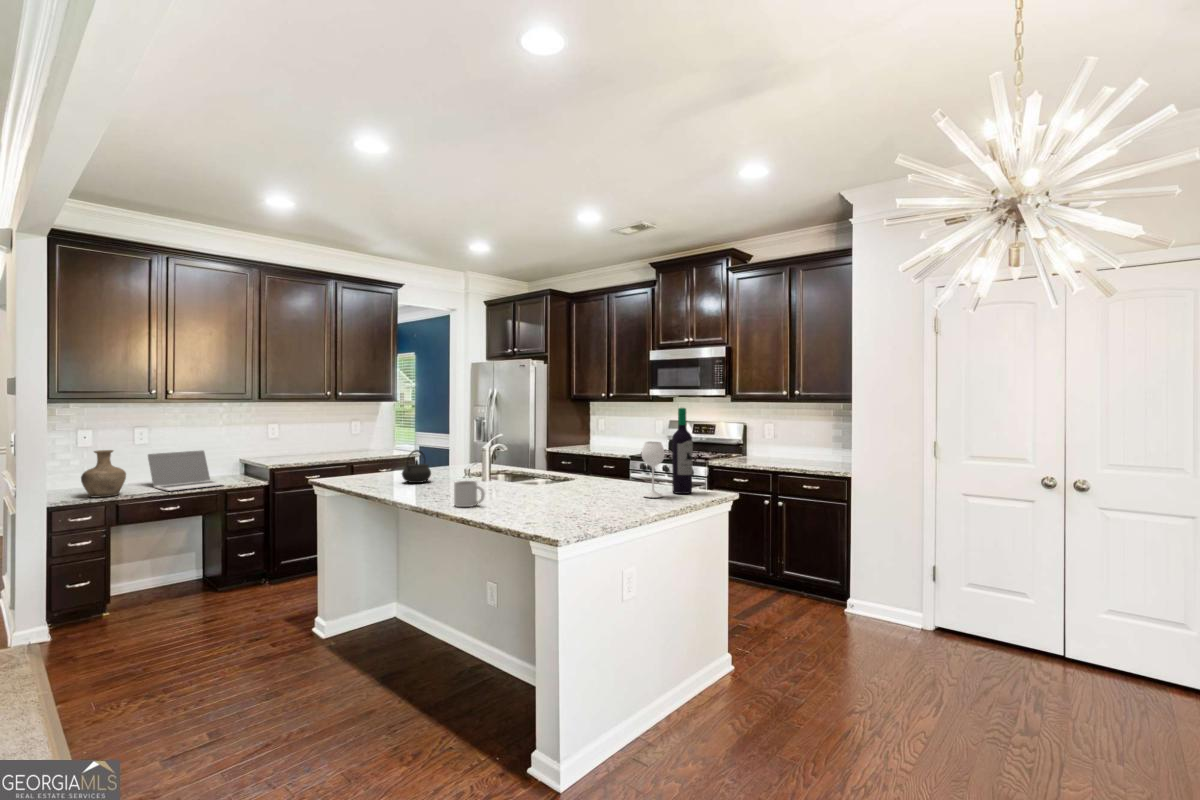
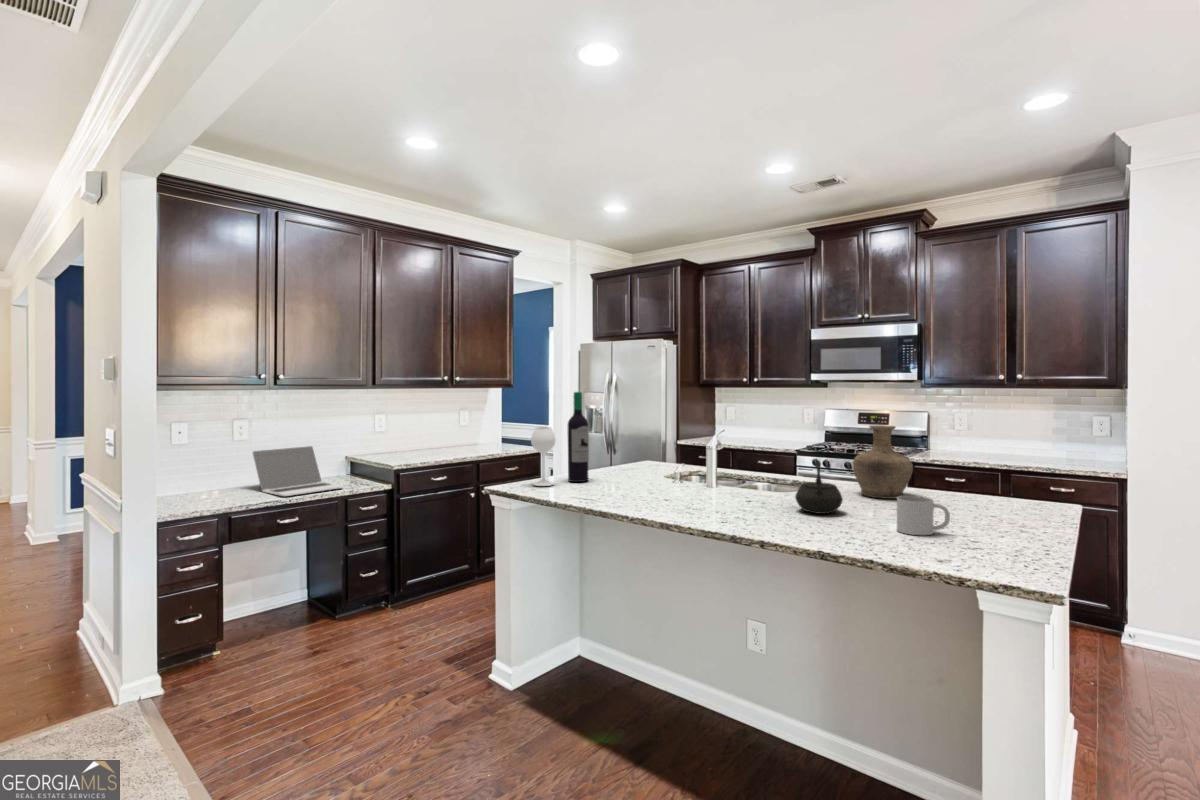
wine bottle: present [641,408,693,498] -> present [531,392,589,486]
vase: present [81,450,126,498] -> present [853,425,913,499]
kettle: present [402,450,431,483] -> present [795,461,843,514]
mug: present [454,481,485,507] -> present [897,496,950,535]

